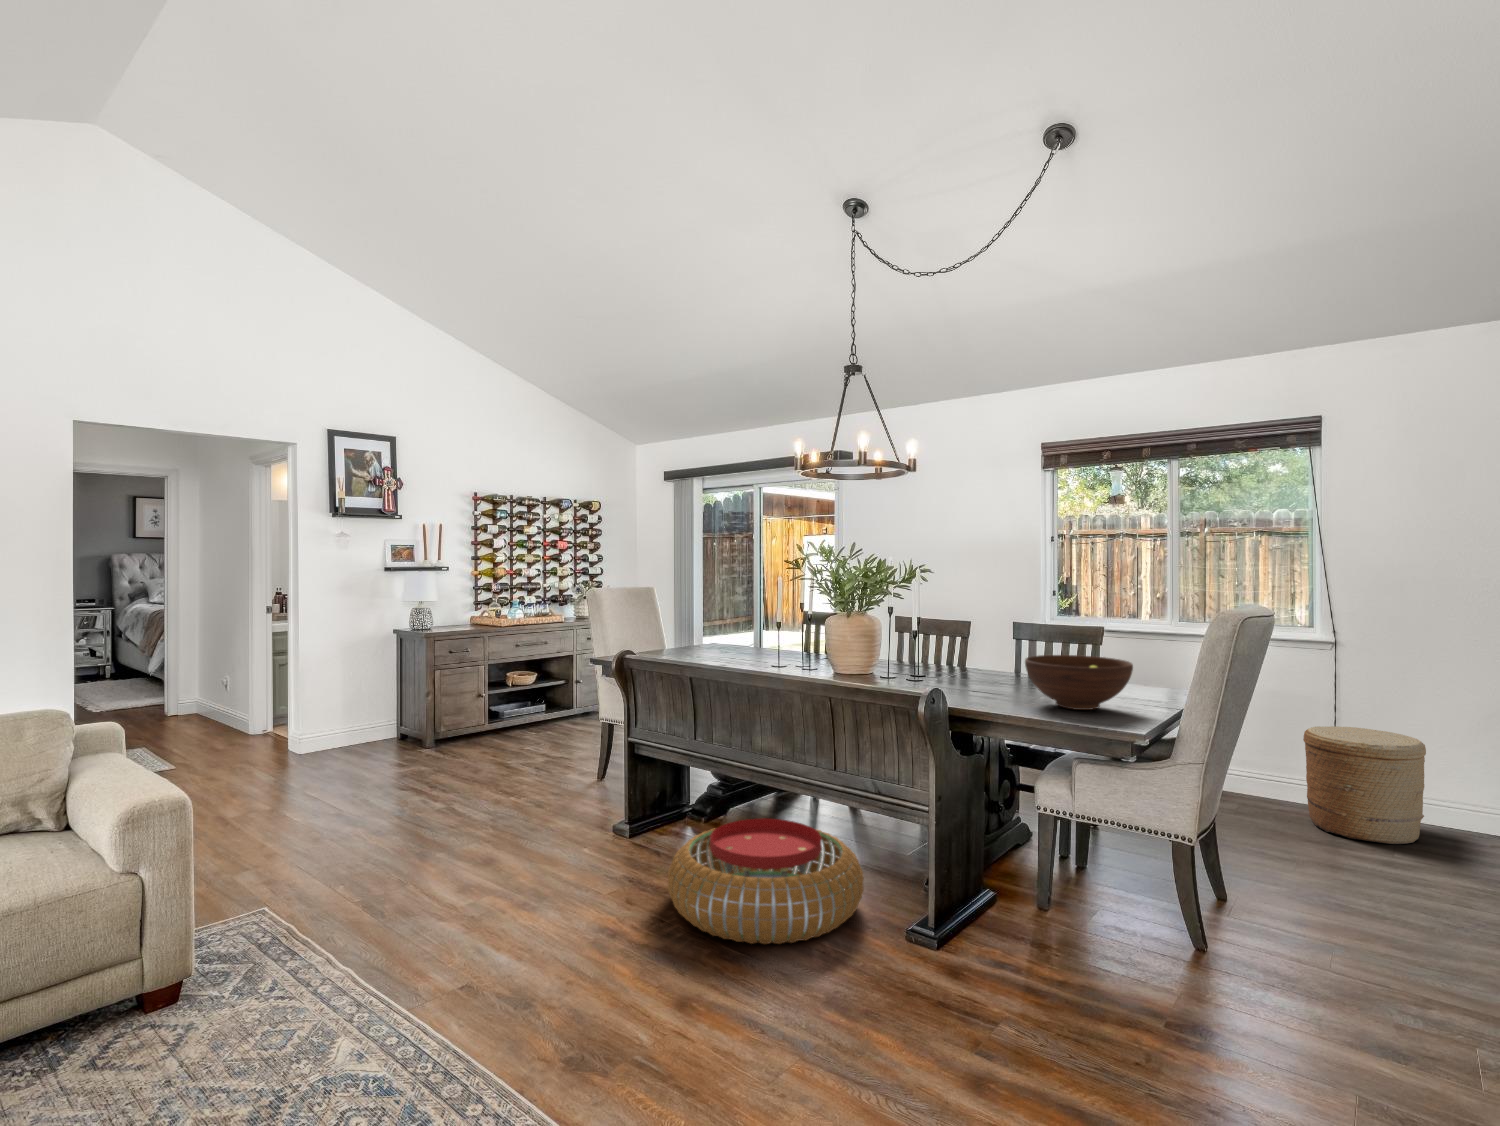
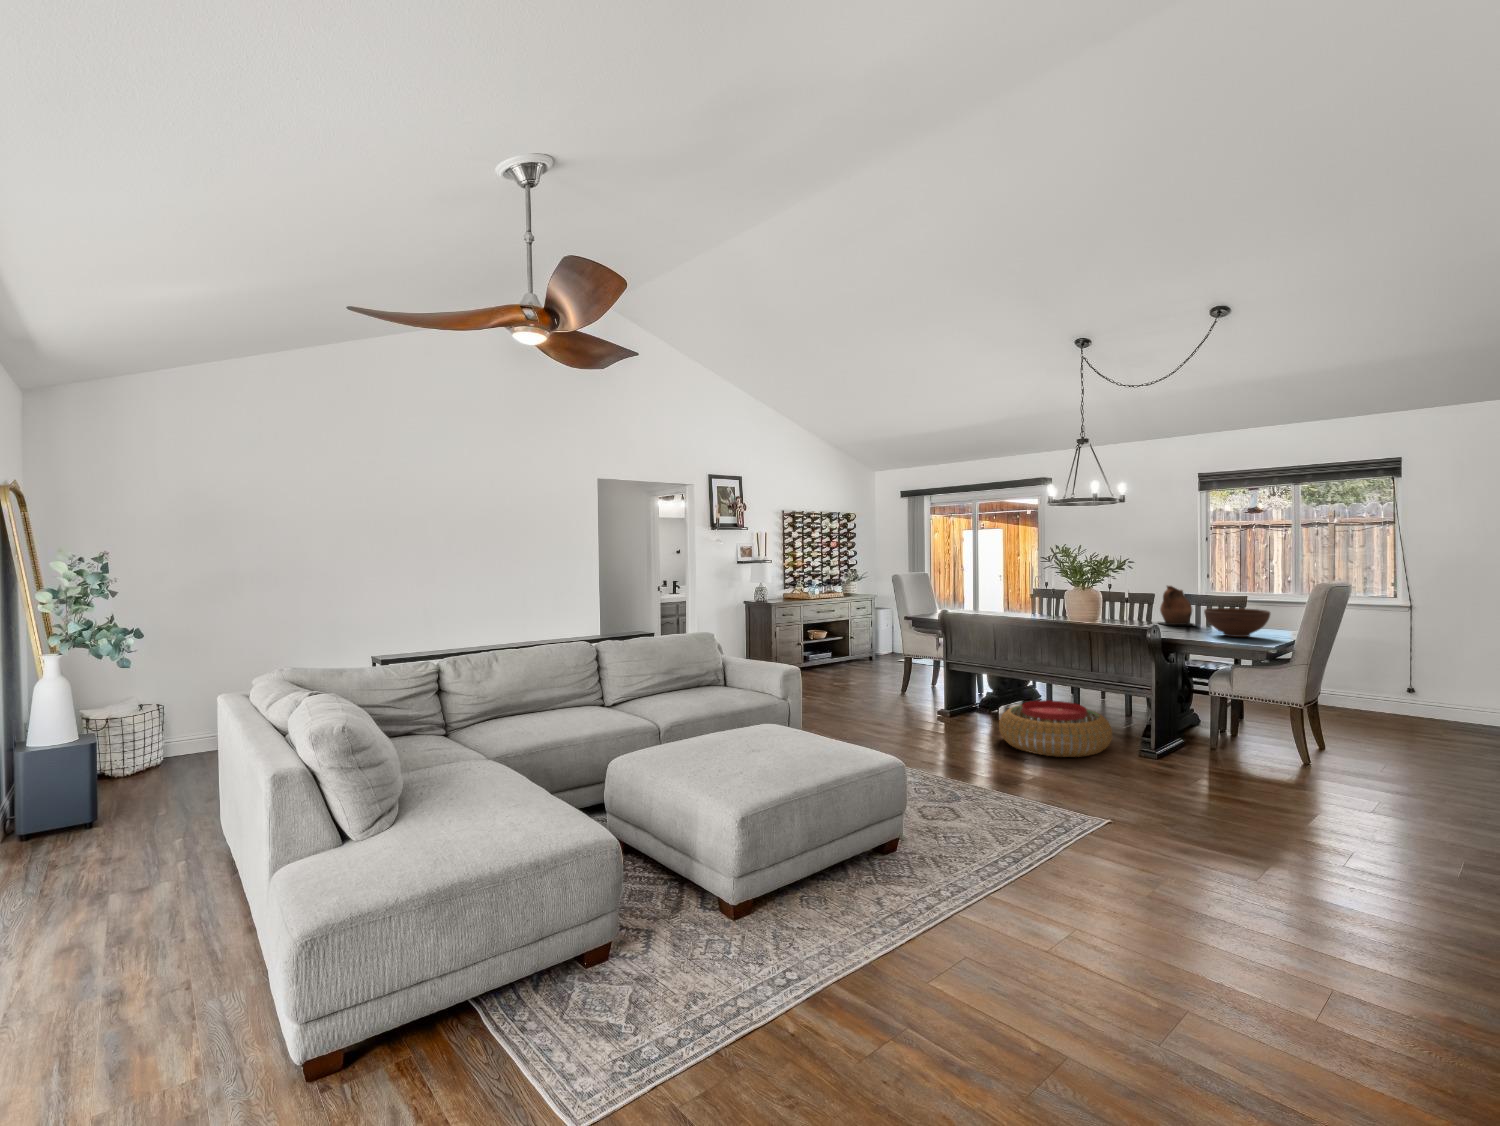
ceramic pitcher: none [961,614,1023,684] -> present [1160,586,1195,625]
woven basket: present [1303,726,1426,844] -> none [1386,655,1471,726]

